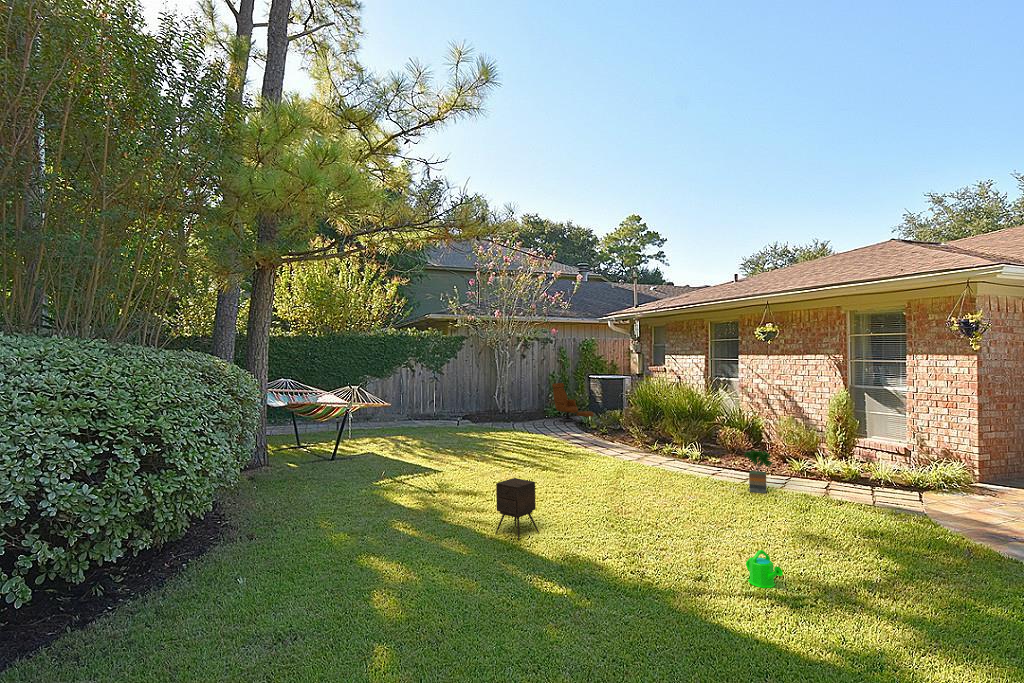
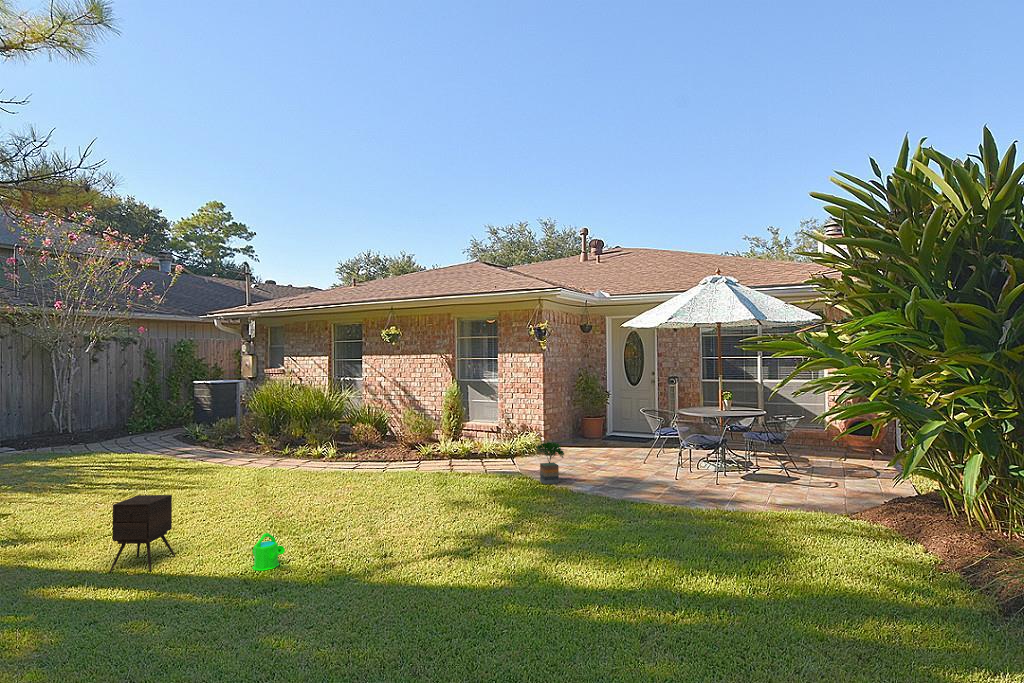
lounge chair: present [552,383,594,423] -> none [142,391,200,438]
potted tree: present [745,451,773,493] -> present [537,442,564,484]
watering can: present [746,550,783,588] -> present [252,533,285,571]

